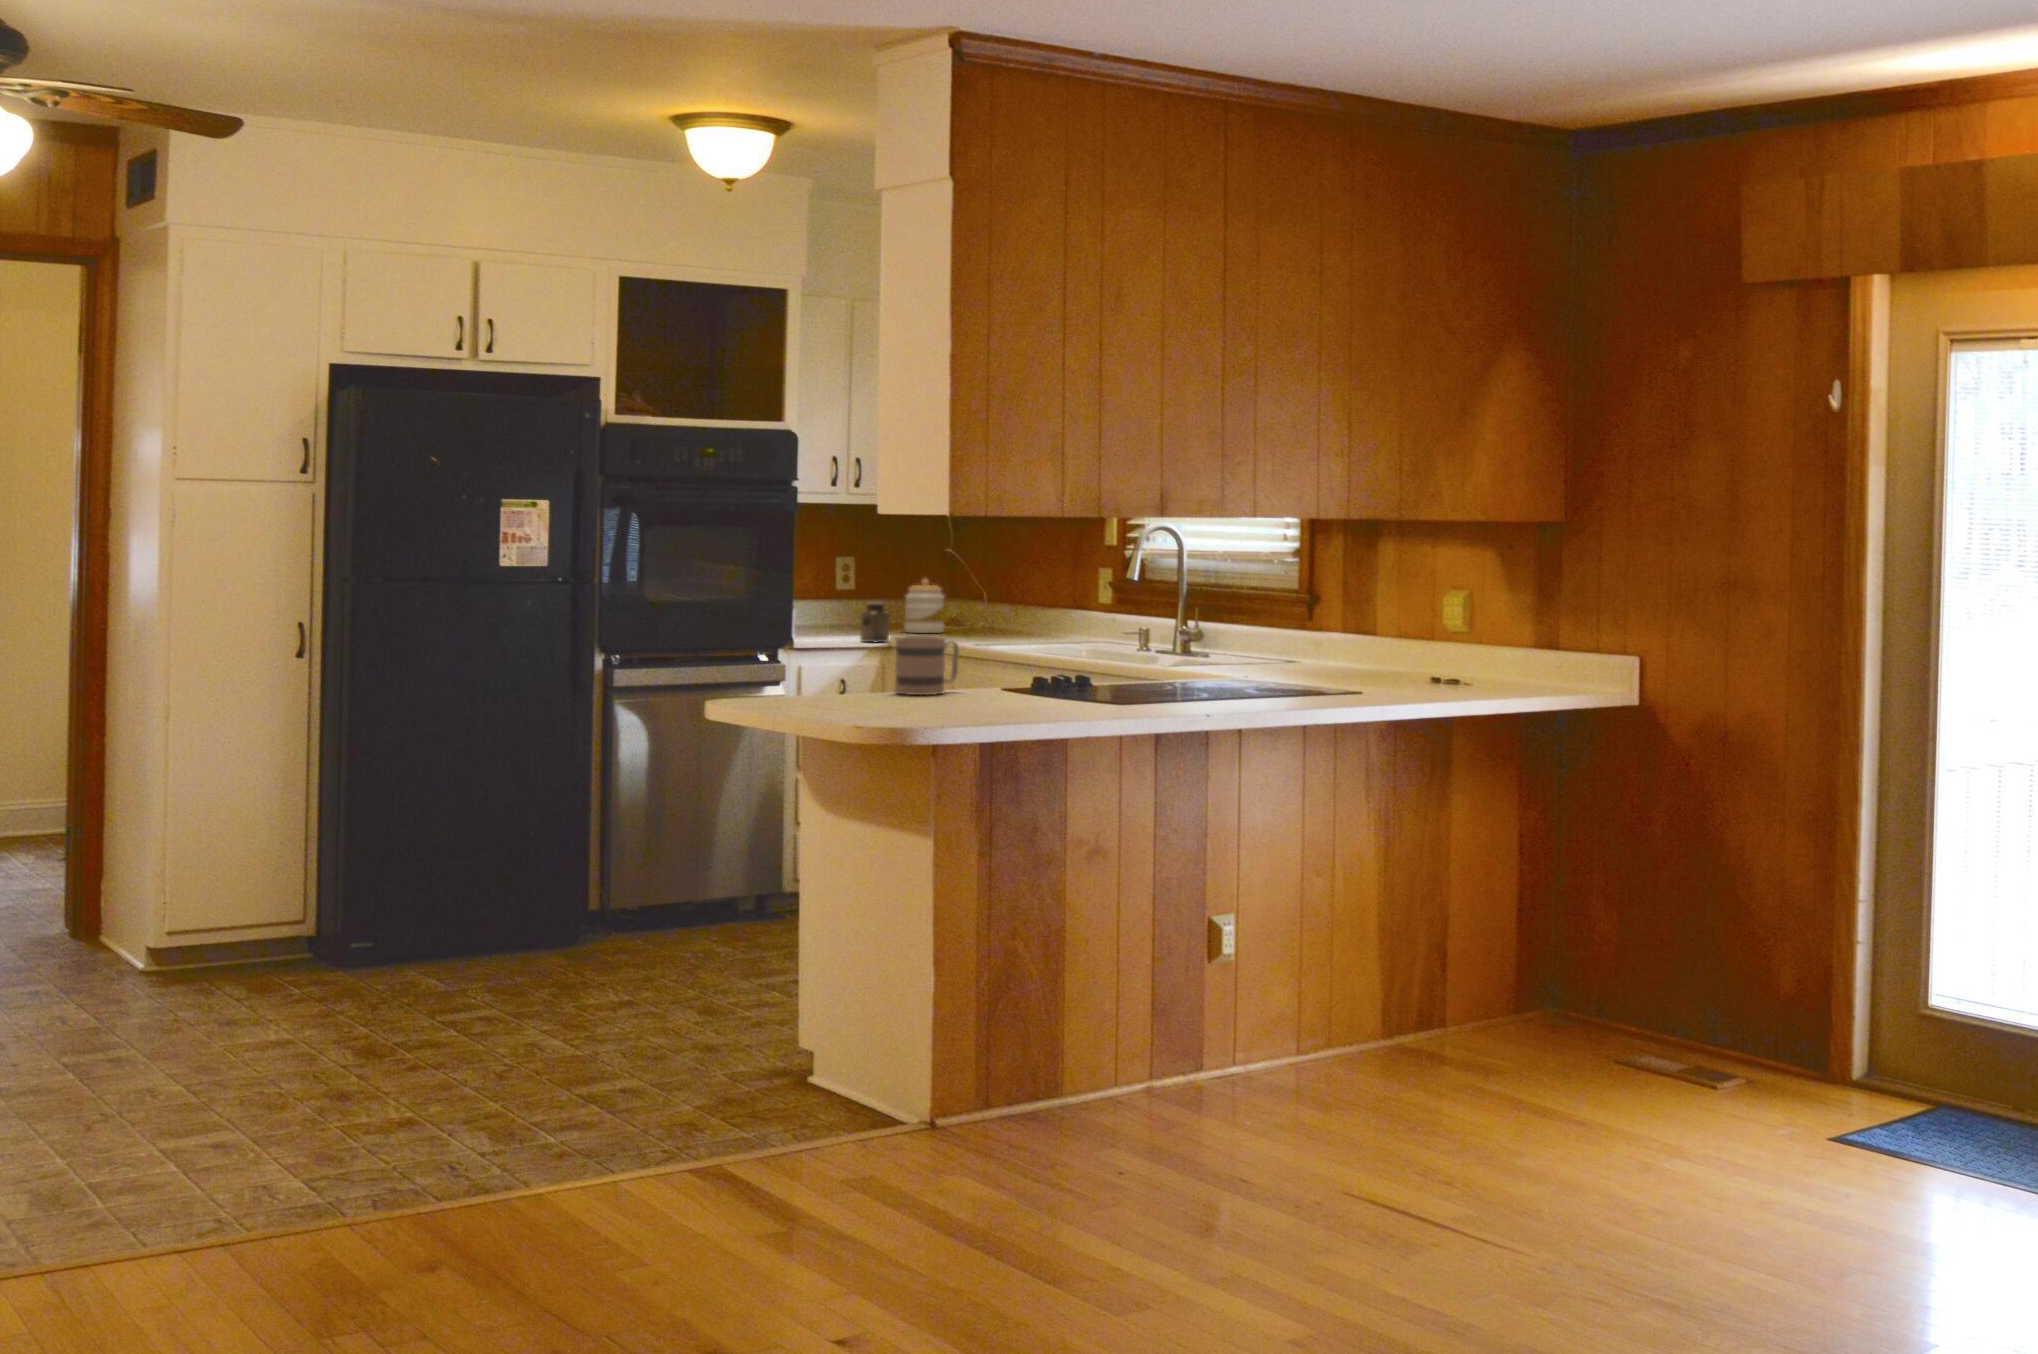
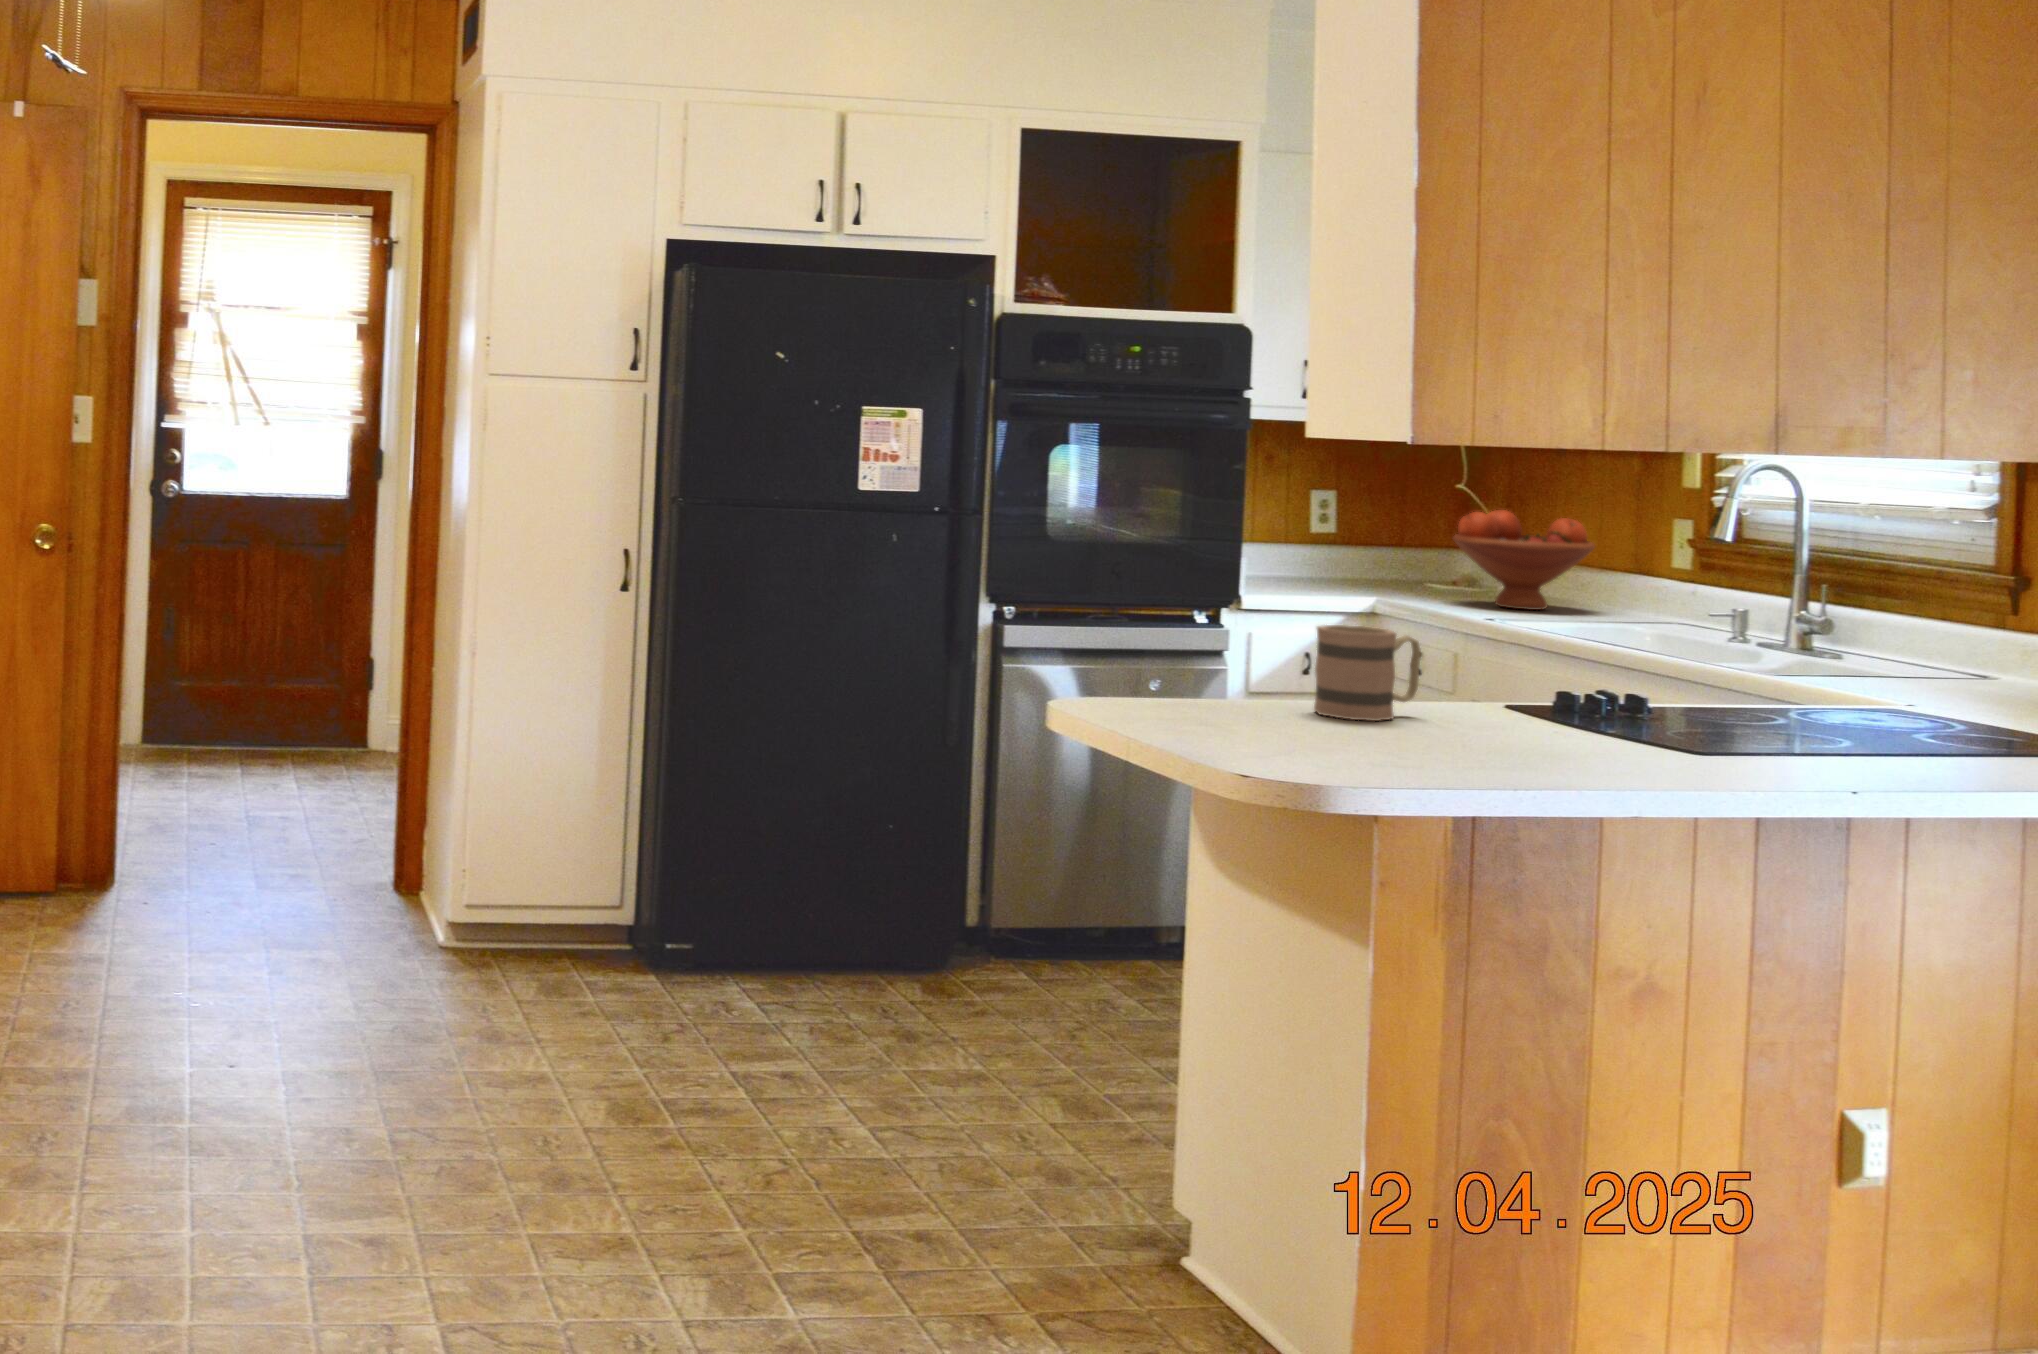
fruit bowl: none [953,568,1051,641] -> present [1453,510,1595,610]
jar: present [904,579,944,633] -> none [1391,518,1447,588]
salt shaker: present [860,602,889,643] -> none [1324,547,1363,600]

